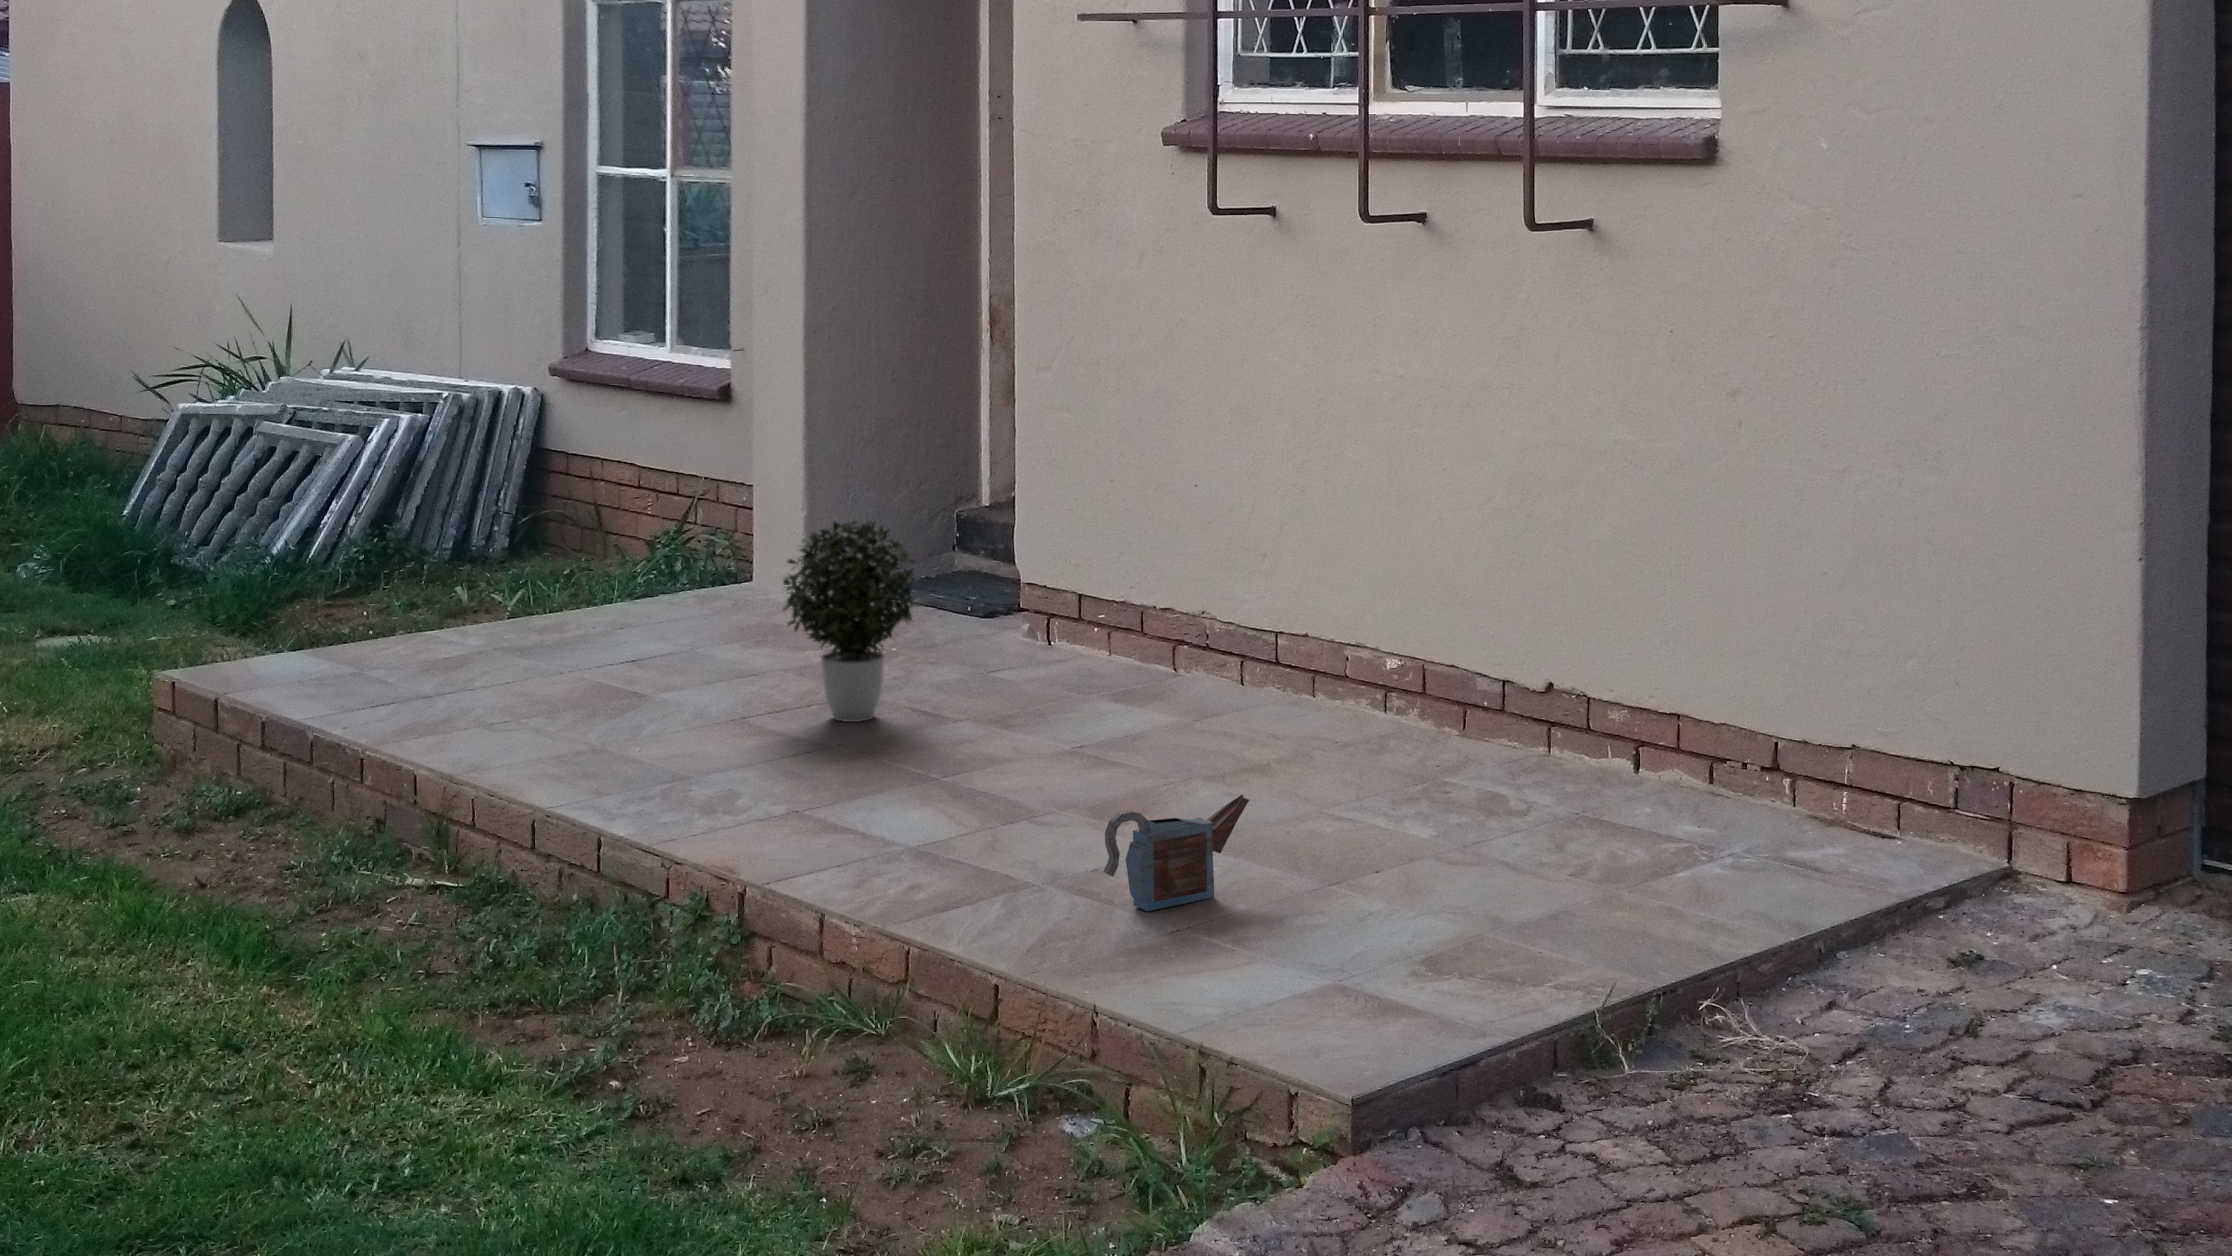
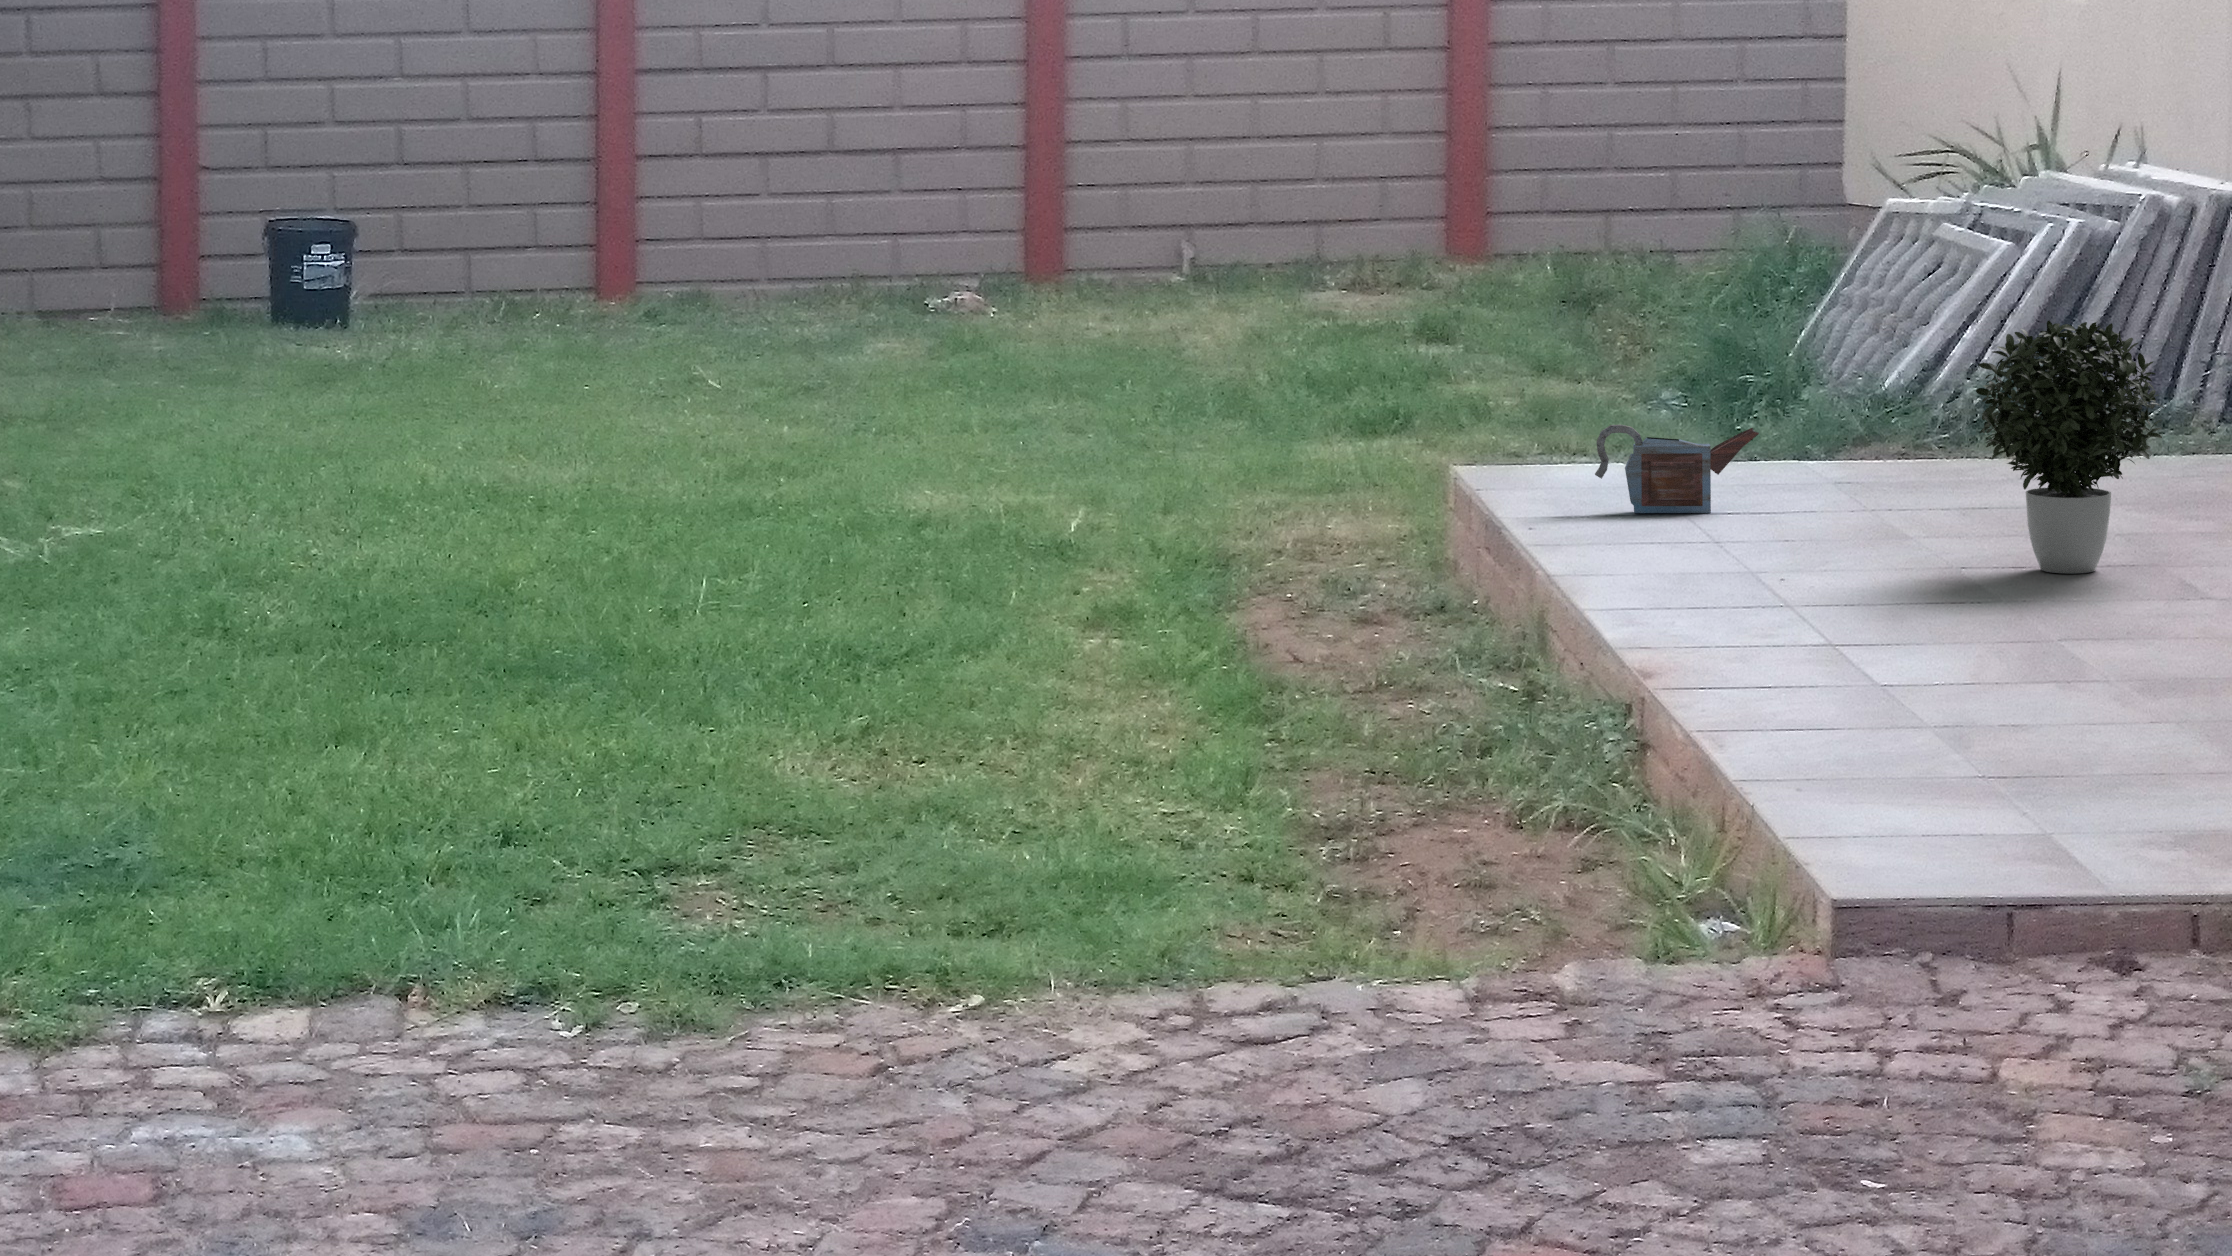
watering can: present [1104,795,1249,911] -> present [1595,424,1759,513]

